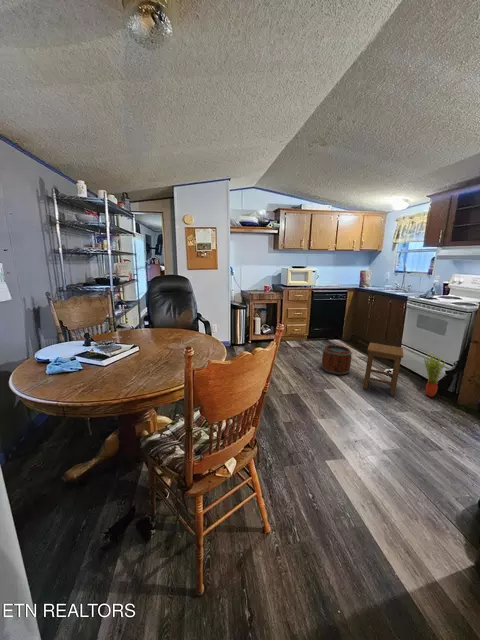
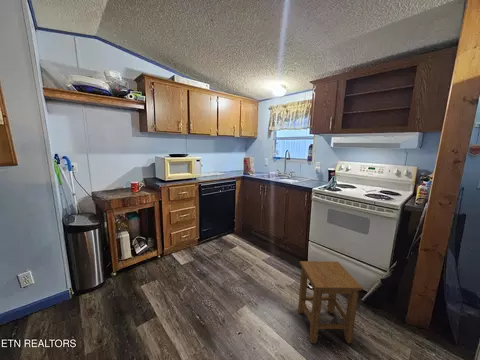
bucket: present [322,345,352,375] -> none [235,265,276,317]
potted plant: present [424,354,445,397] -> none [365,265,395,320]

